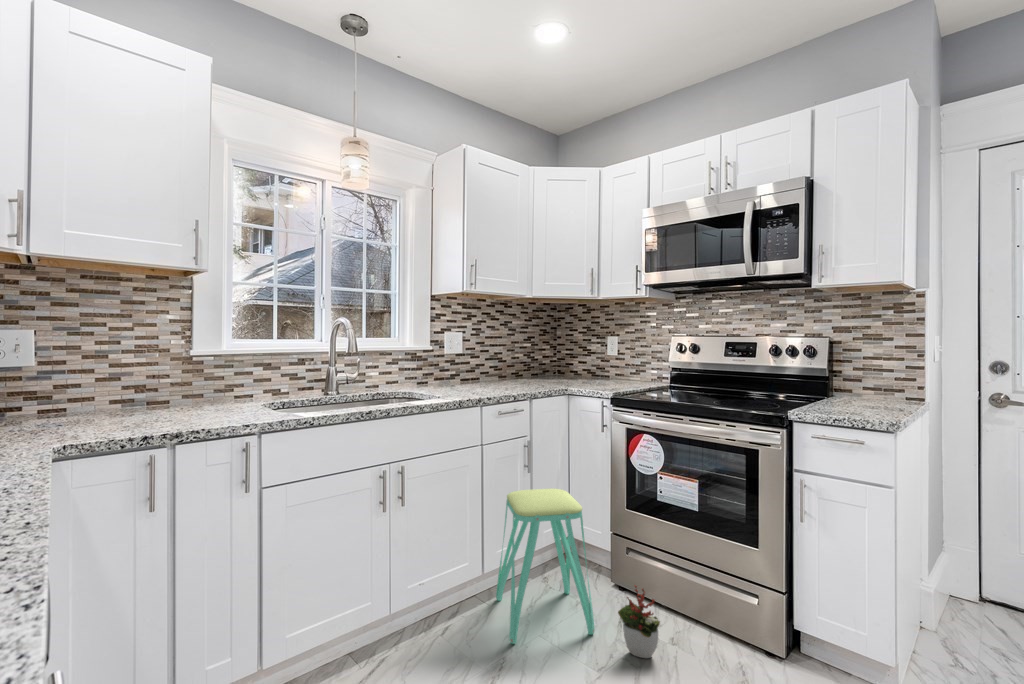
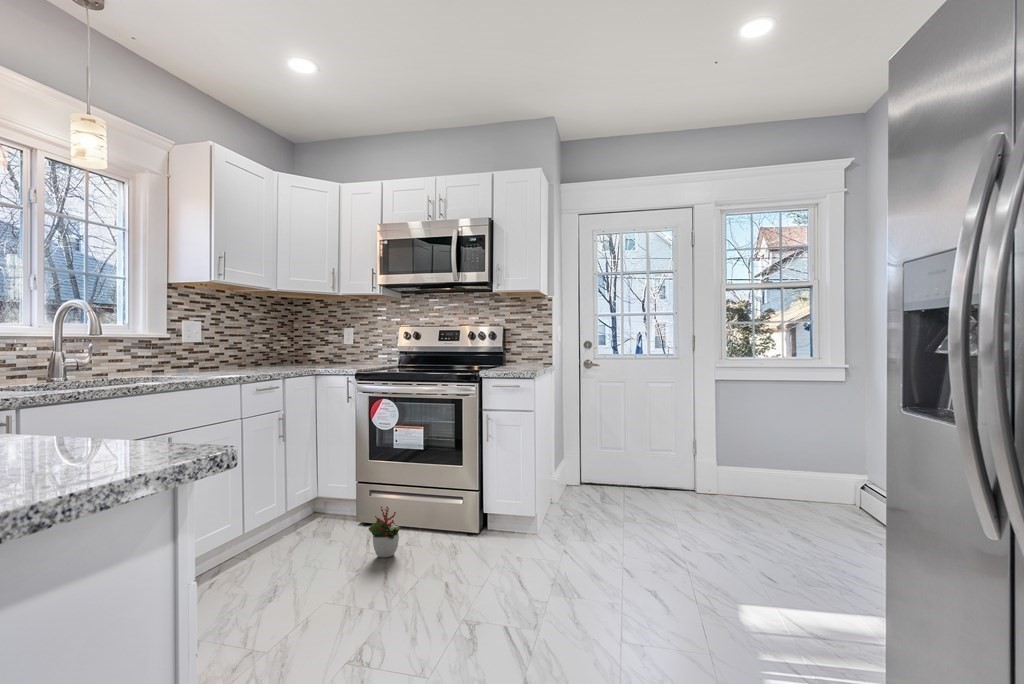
stool: present [496,489,595,644] -> none [256,450,349,575]

